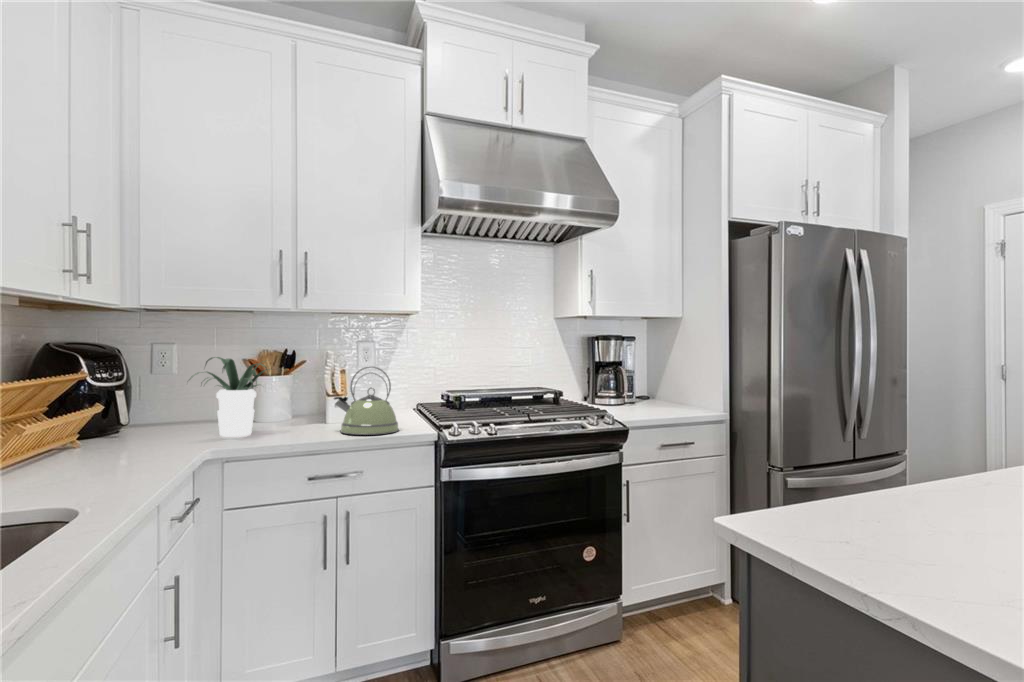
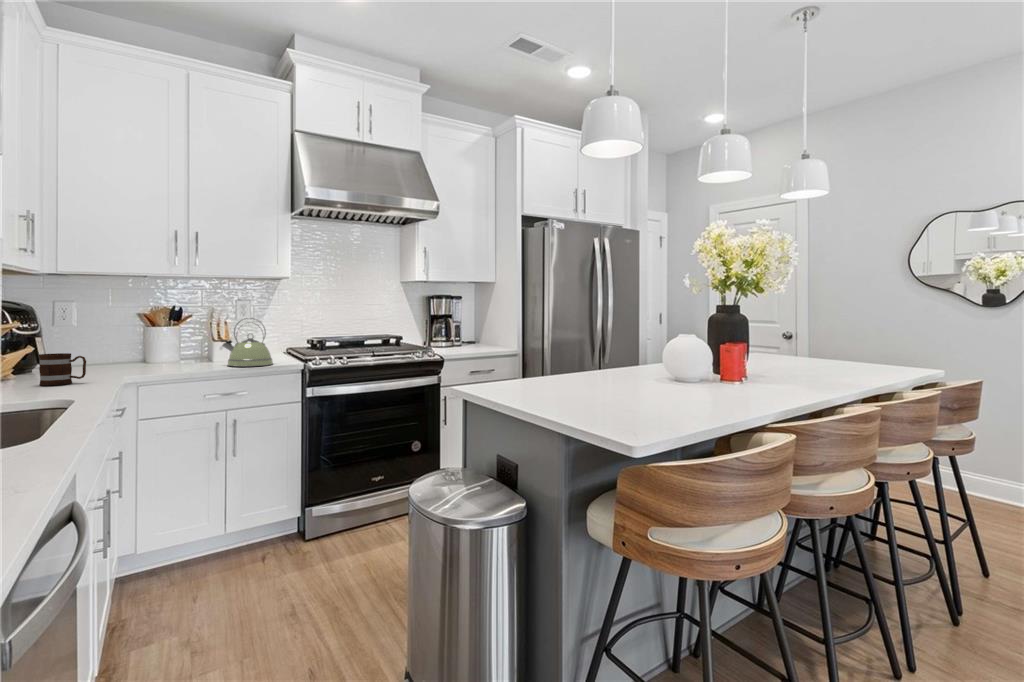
potted plant: present [189,357,270,437] -> none [103,311,182,370]
mug: none [80,418,145,467] -> present [39,353,86,386]

